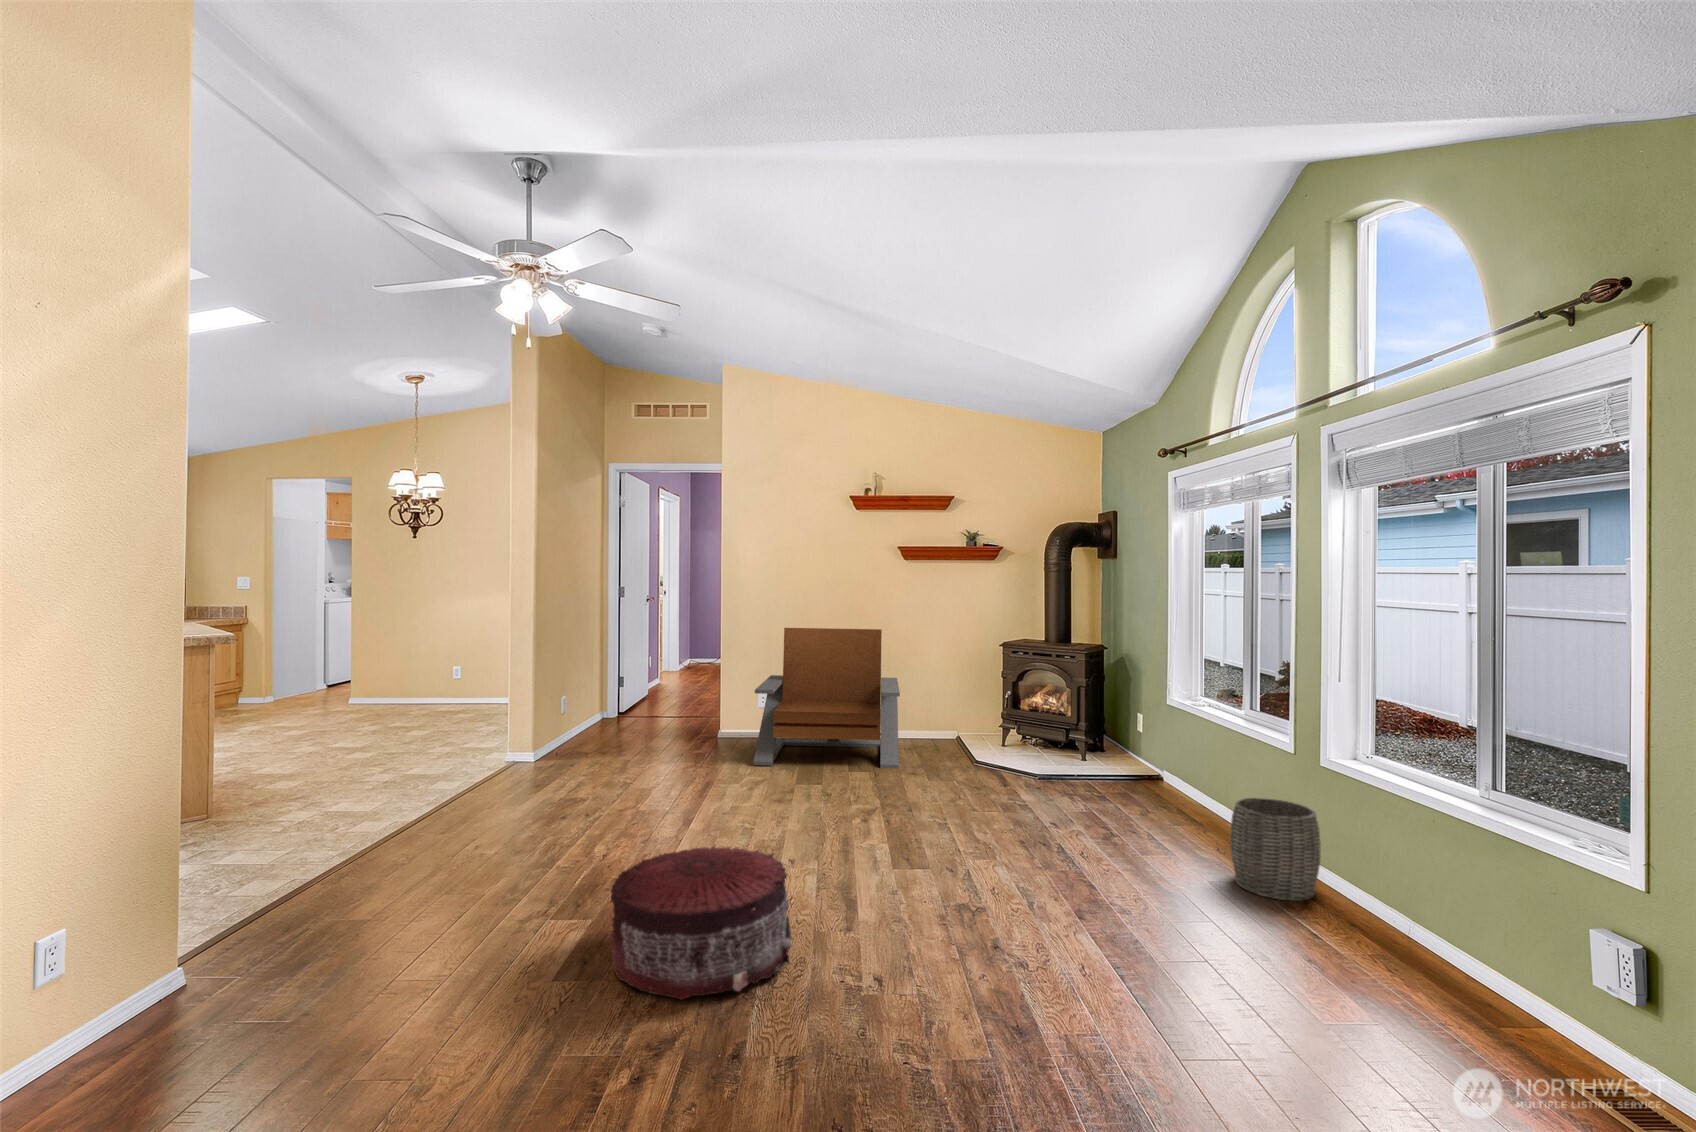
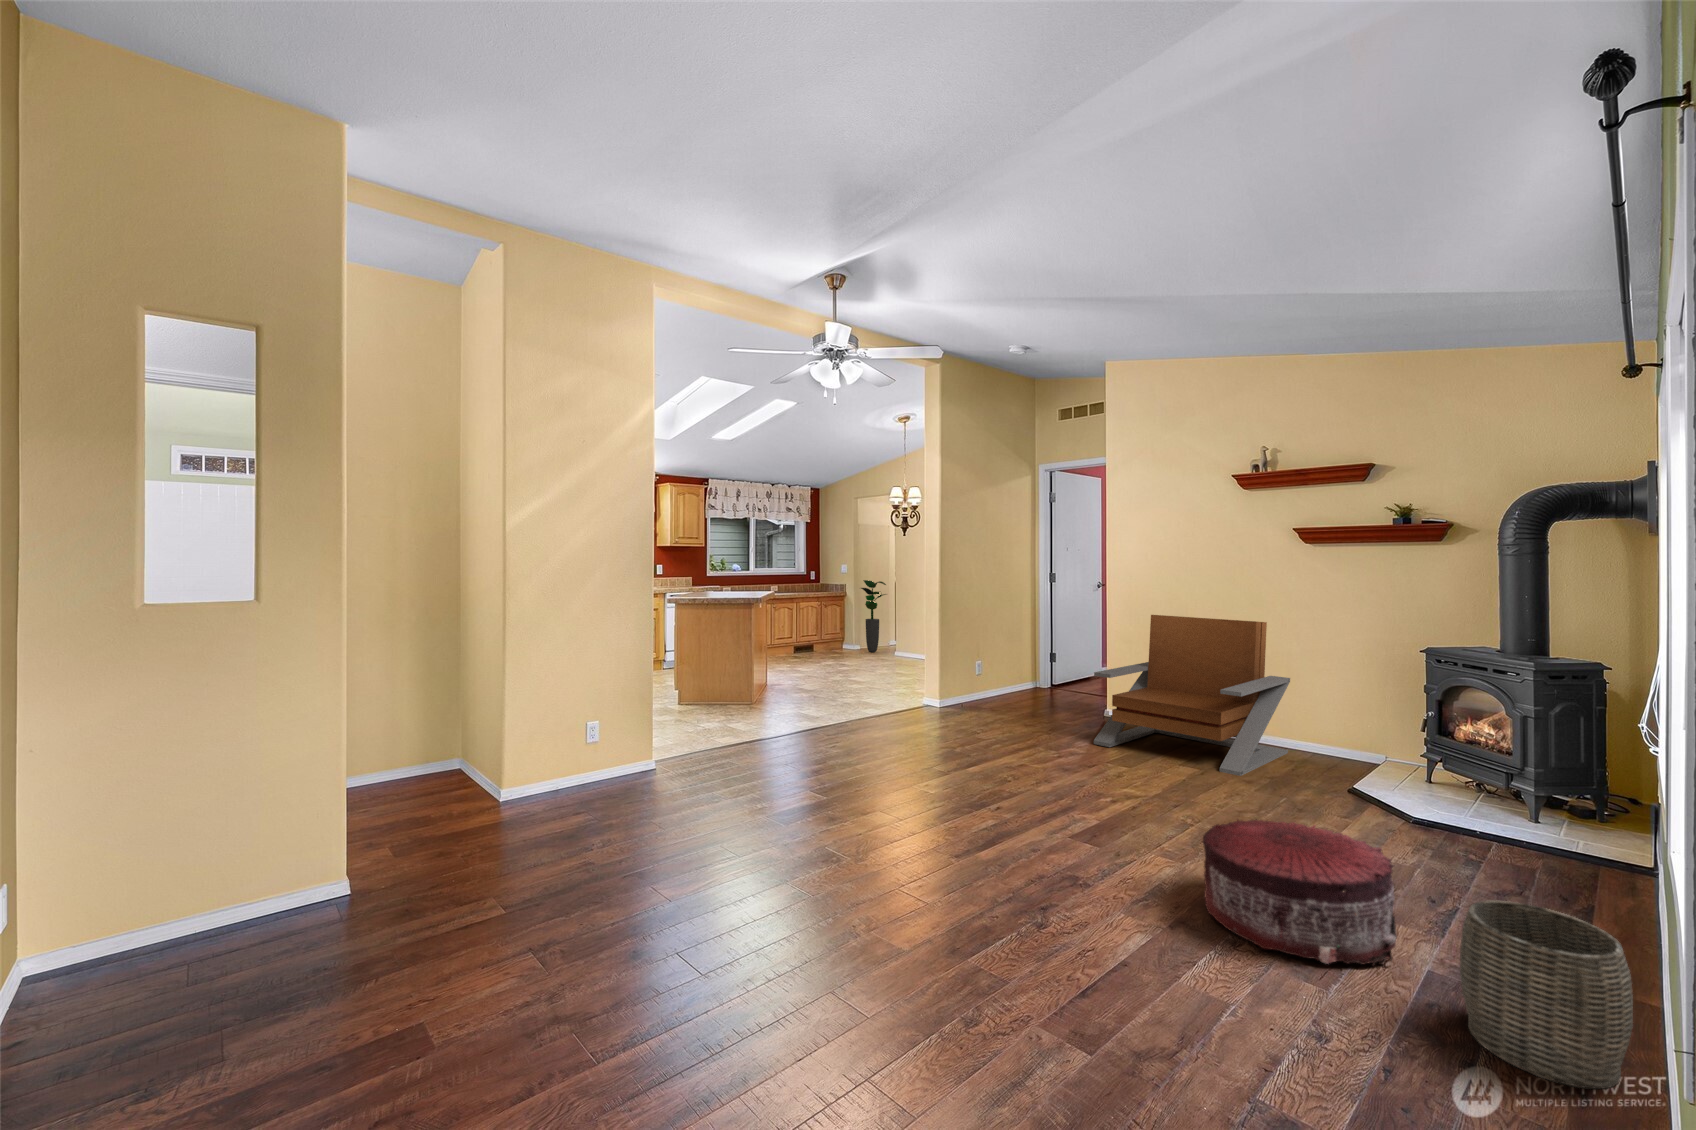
potted plant: none [278,599,328,704] -> present [861,580,886,652]
pouf: present [611,846,791,999] -> present [1202,819,1397,965]

